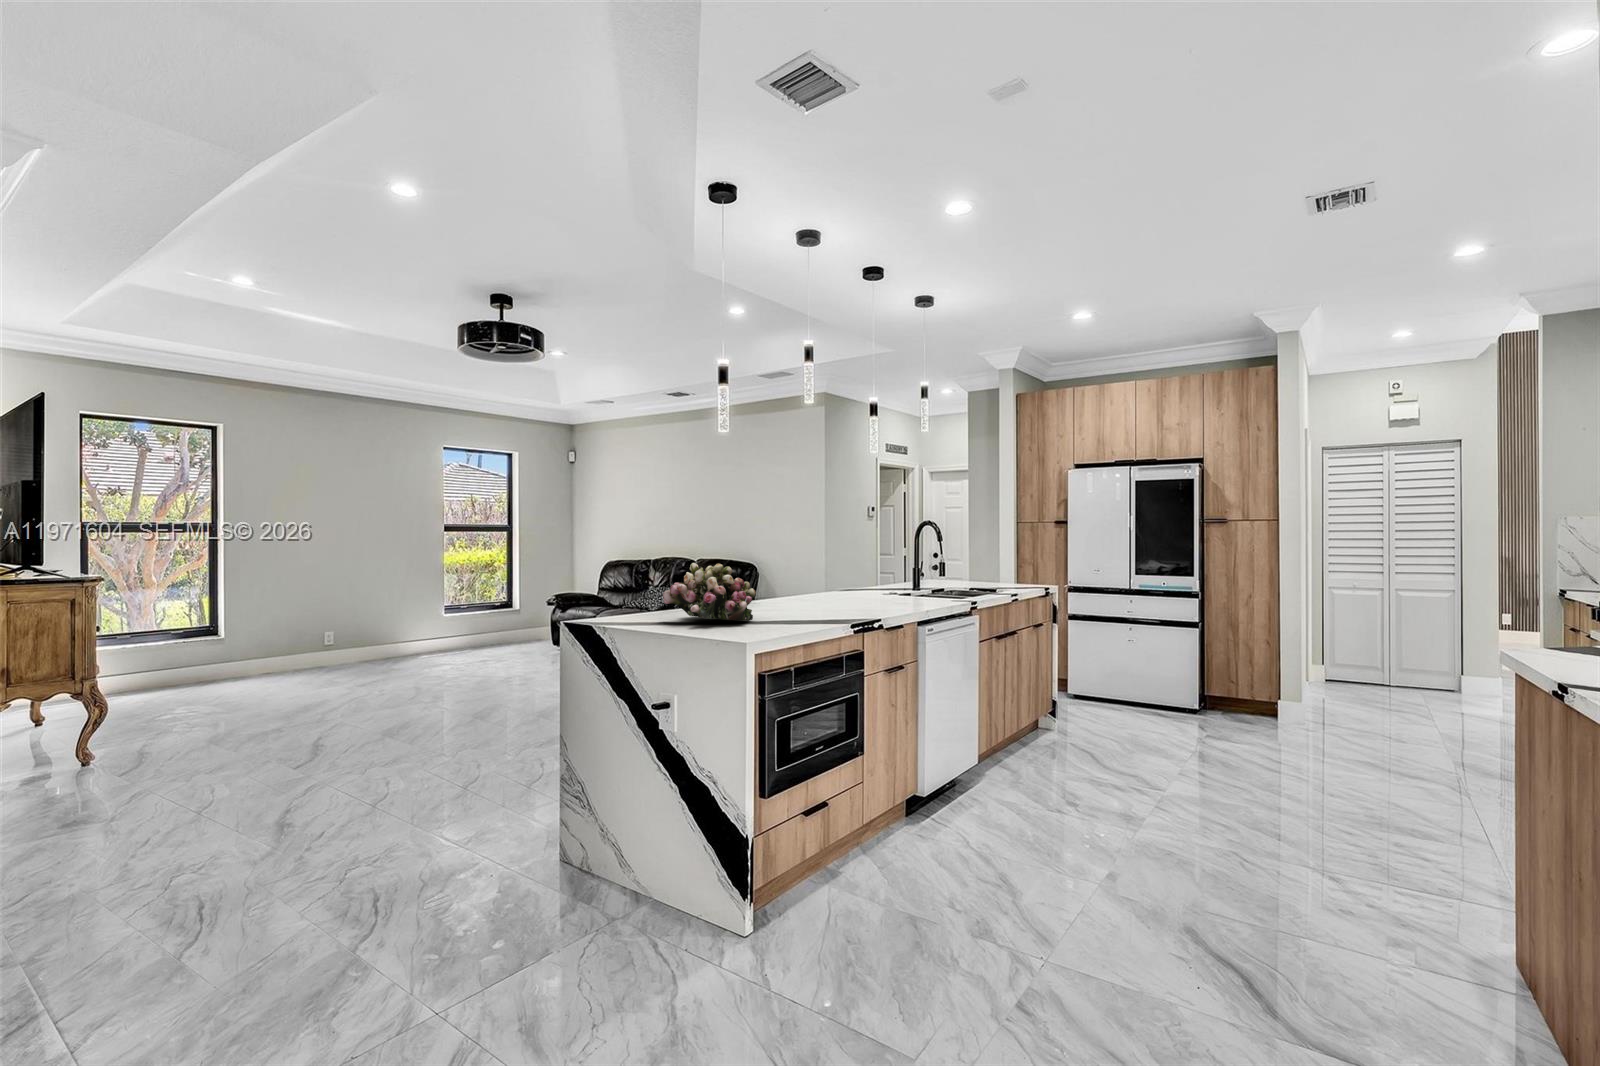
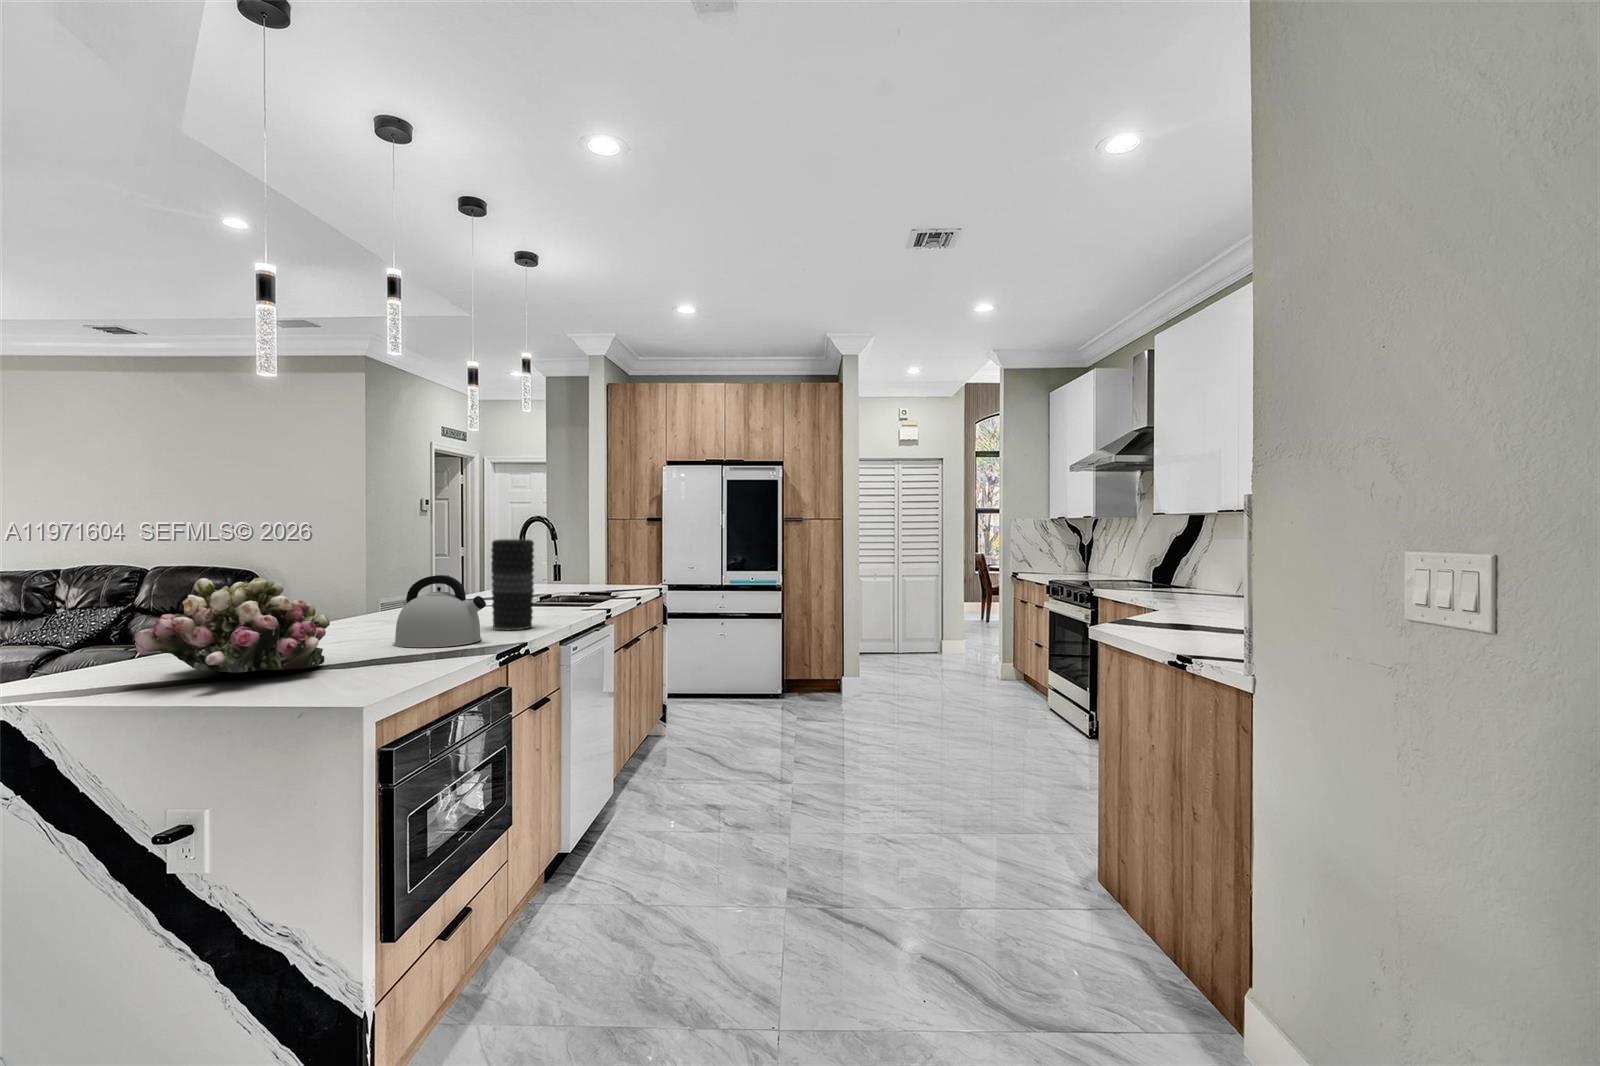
vase: none [868,541,899,611] -> present [491,539,534,630]
kettle: none [799,567,856,617] -> present [394,575,486,647]

